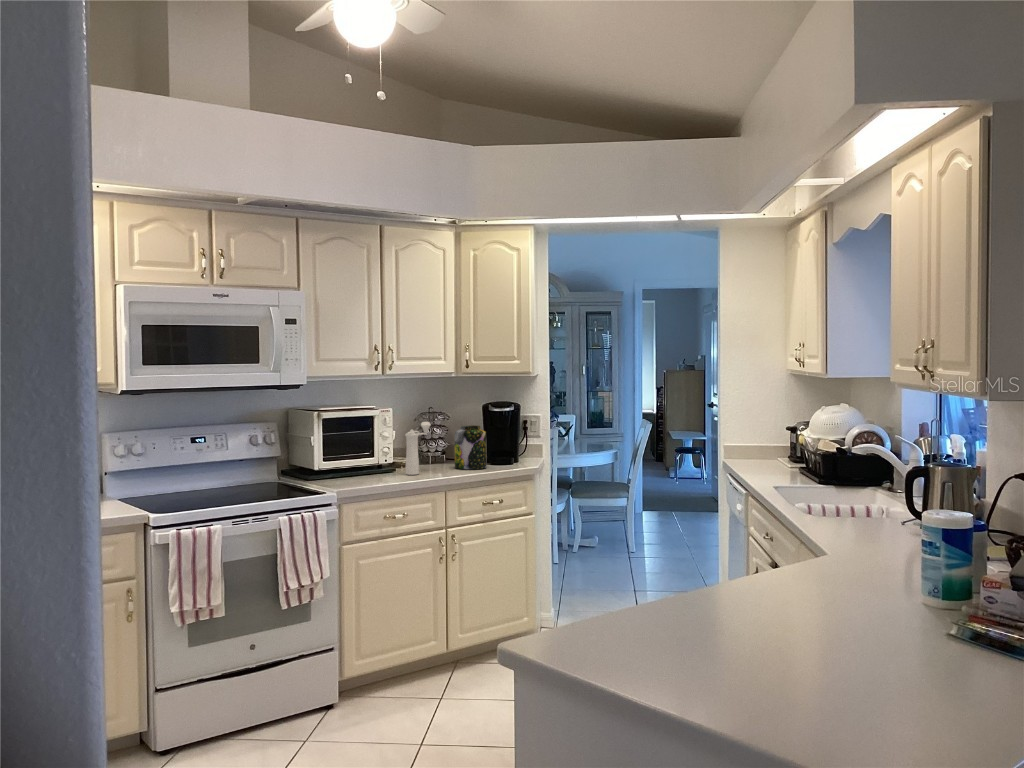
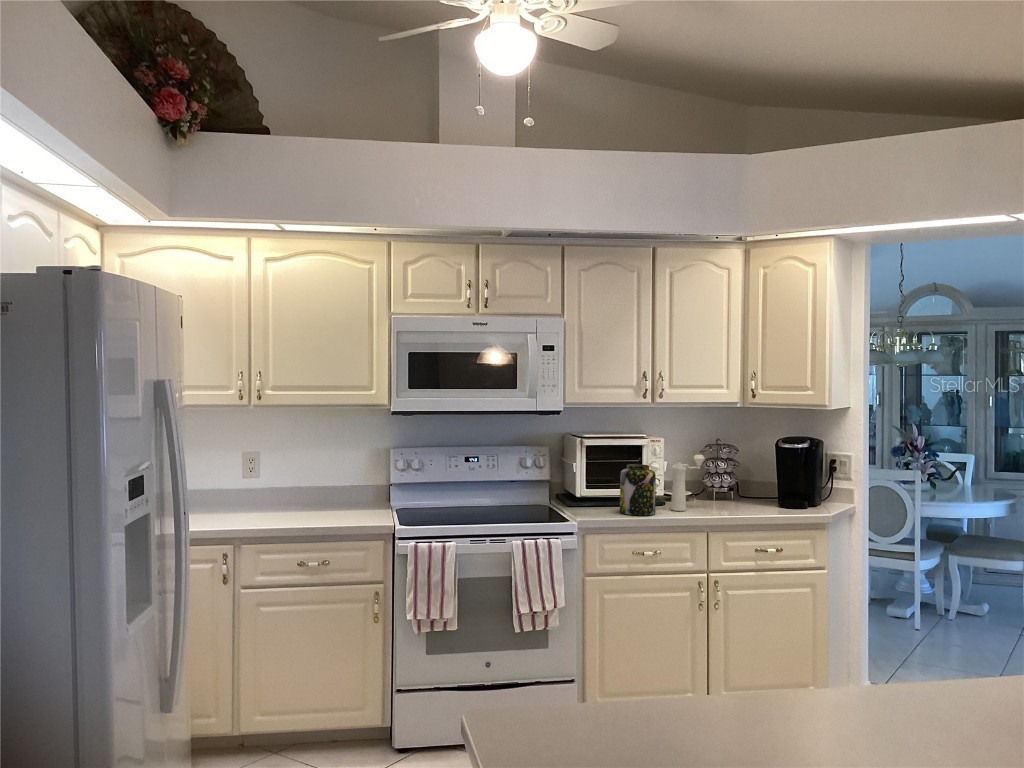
jar: present [455,425,487,469] -> present [620,464,656,515]

